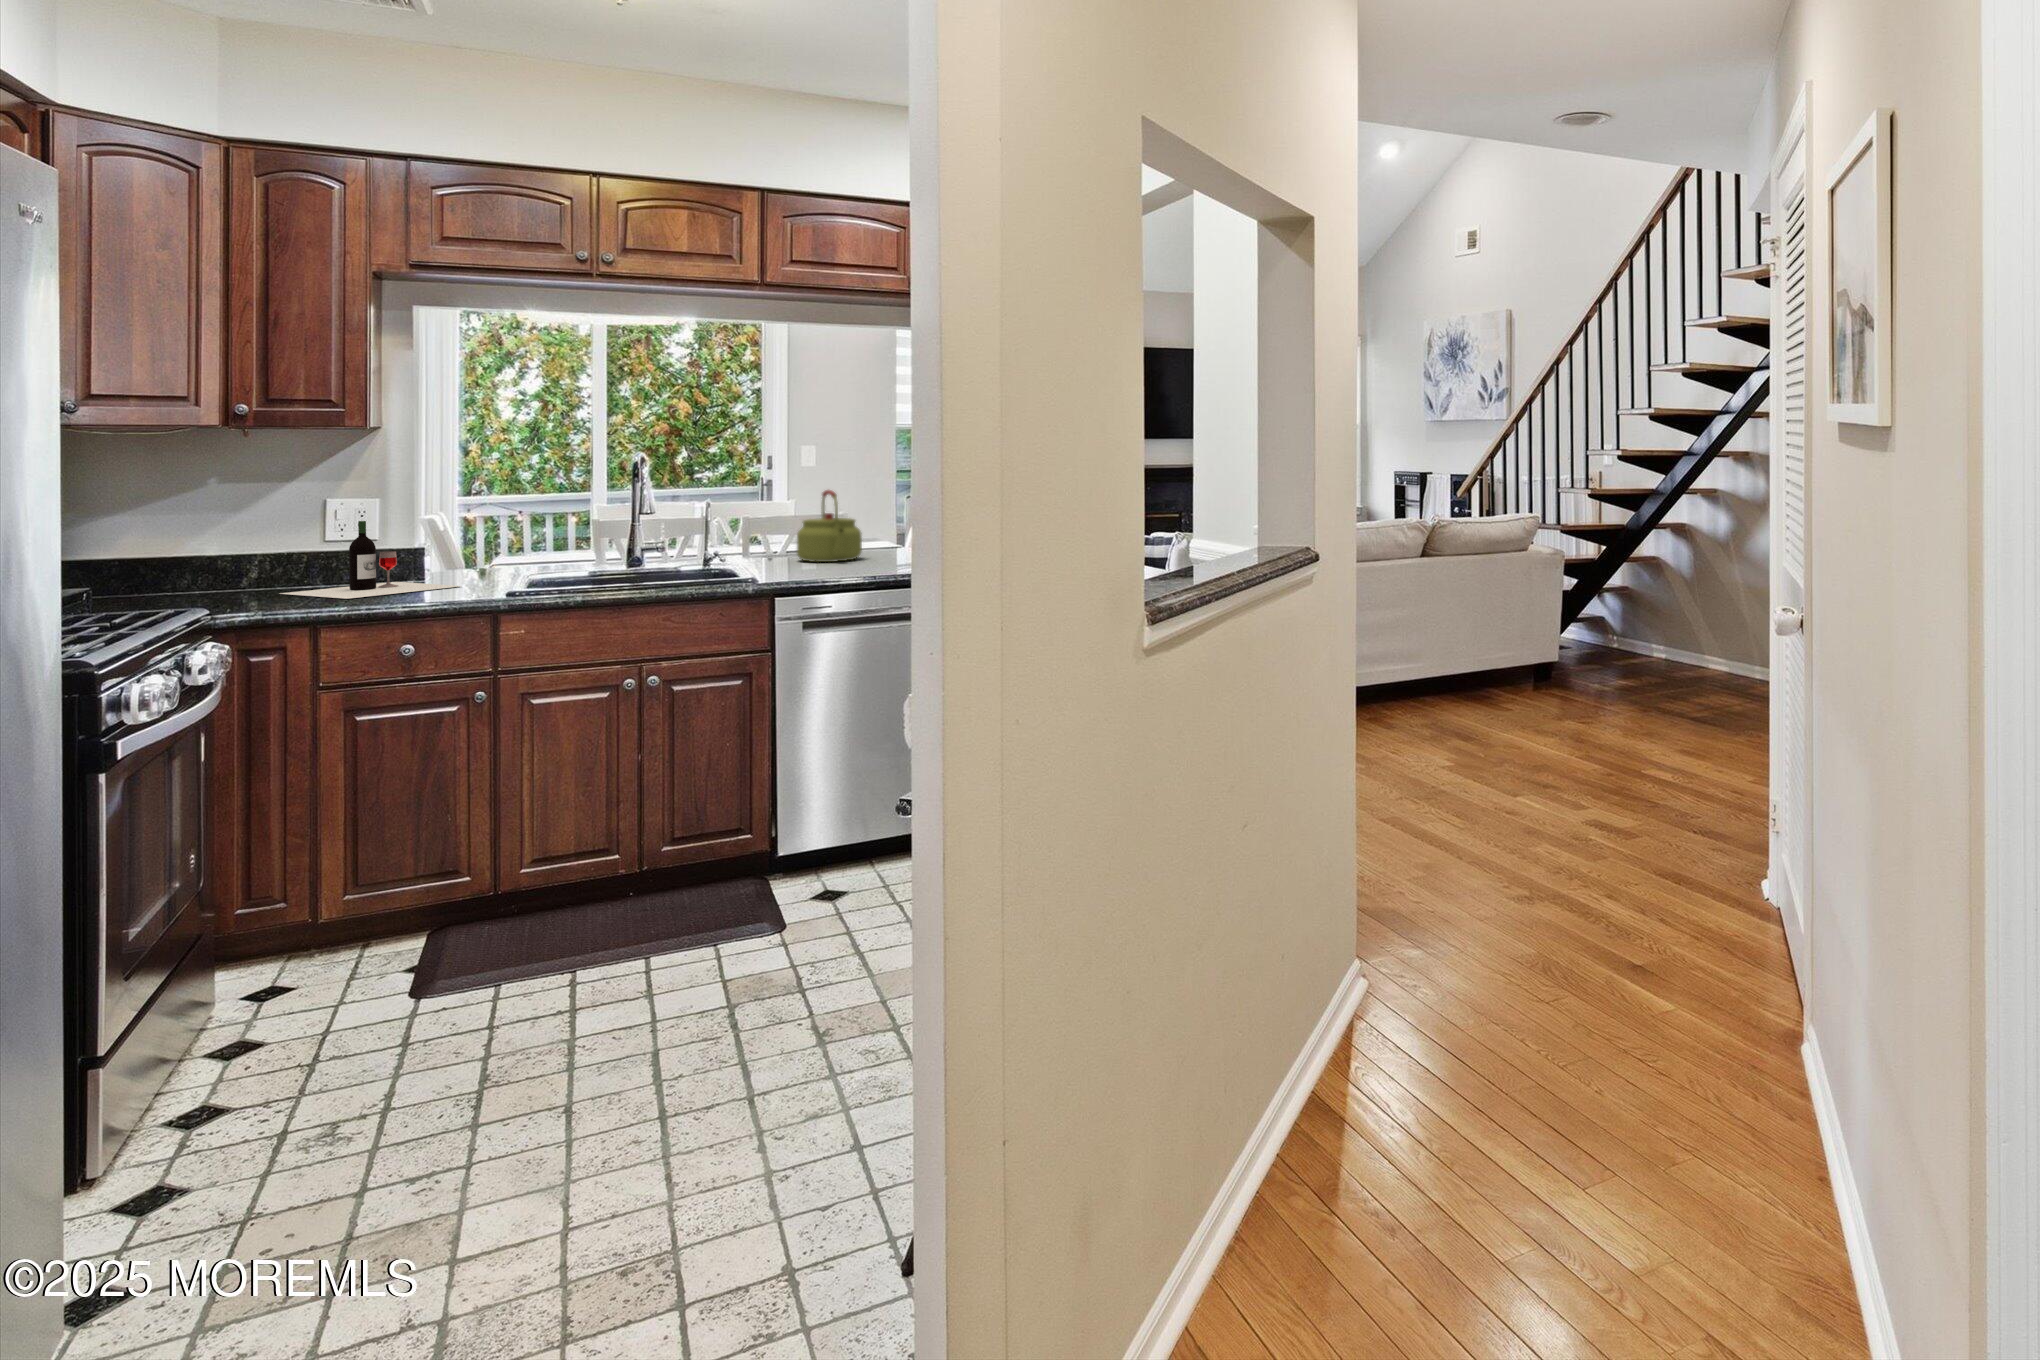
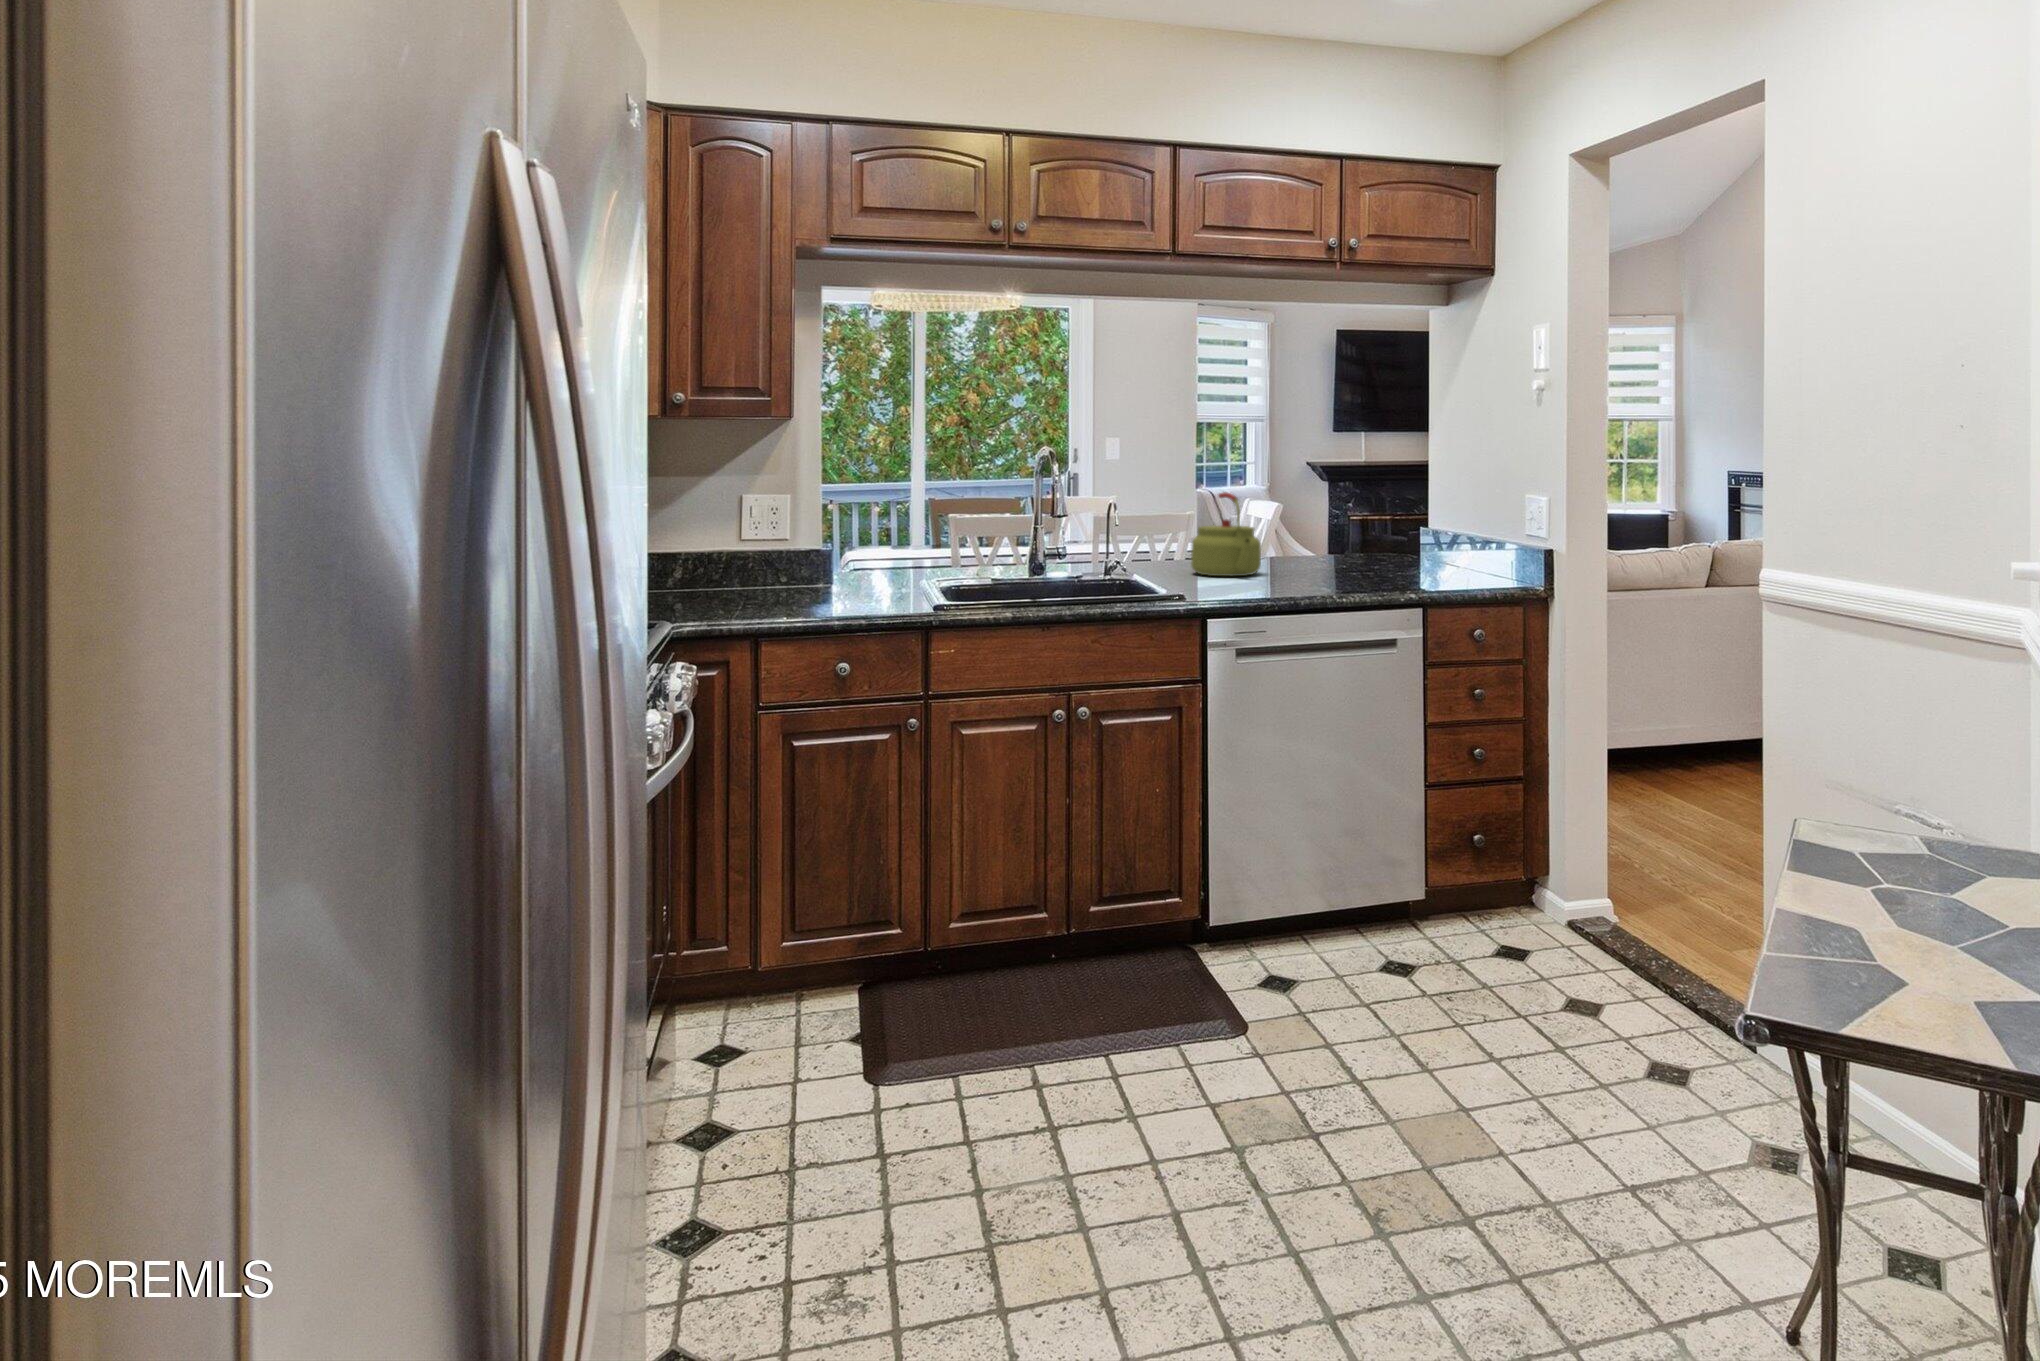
wine bottle: present [281,521,459,599] -> none [710,520,881,607]

